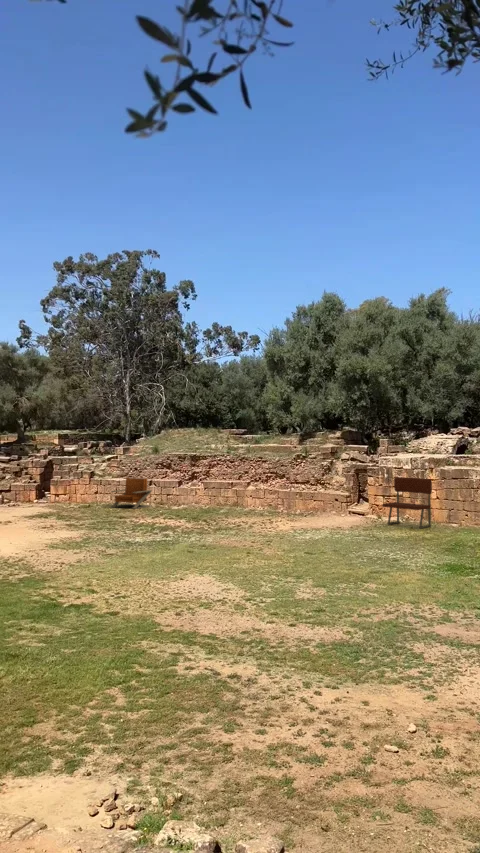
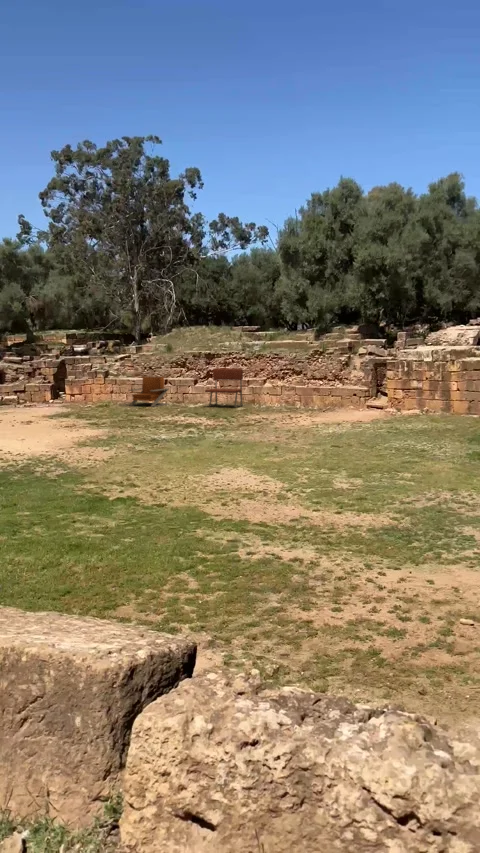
bench: present [382,477,432,529] -> present [205,368,243,407]

